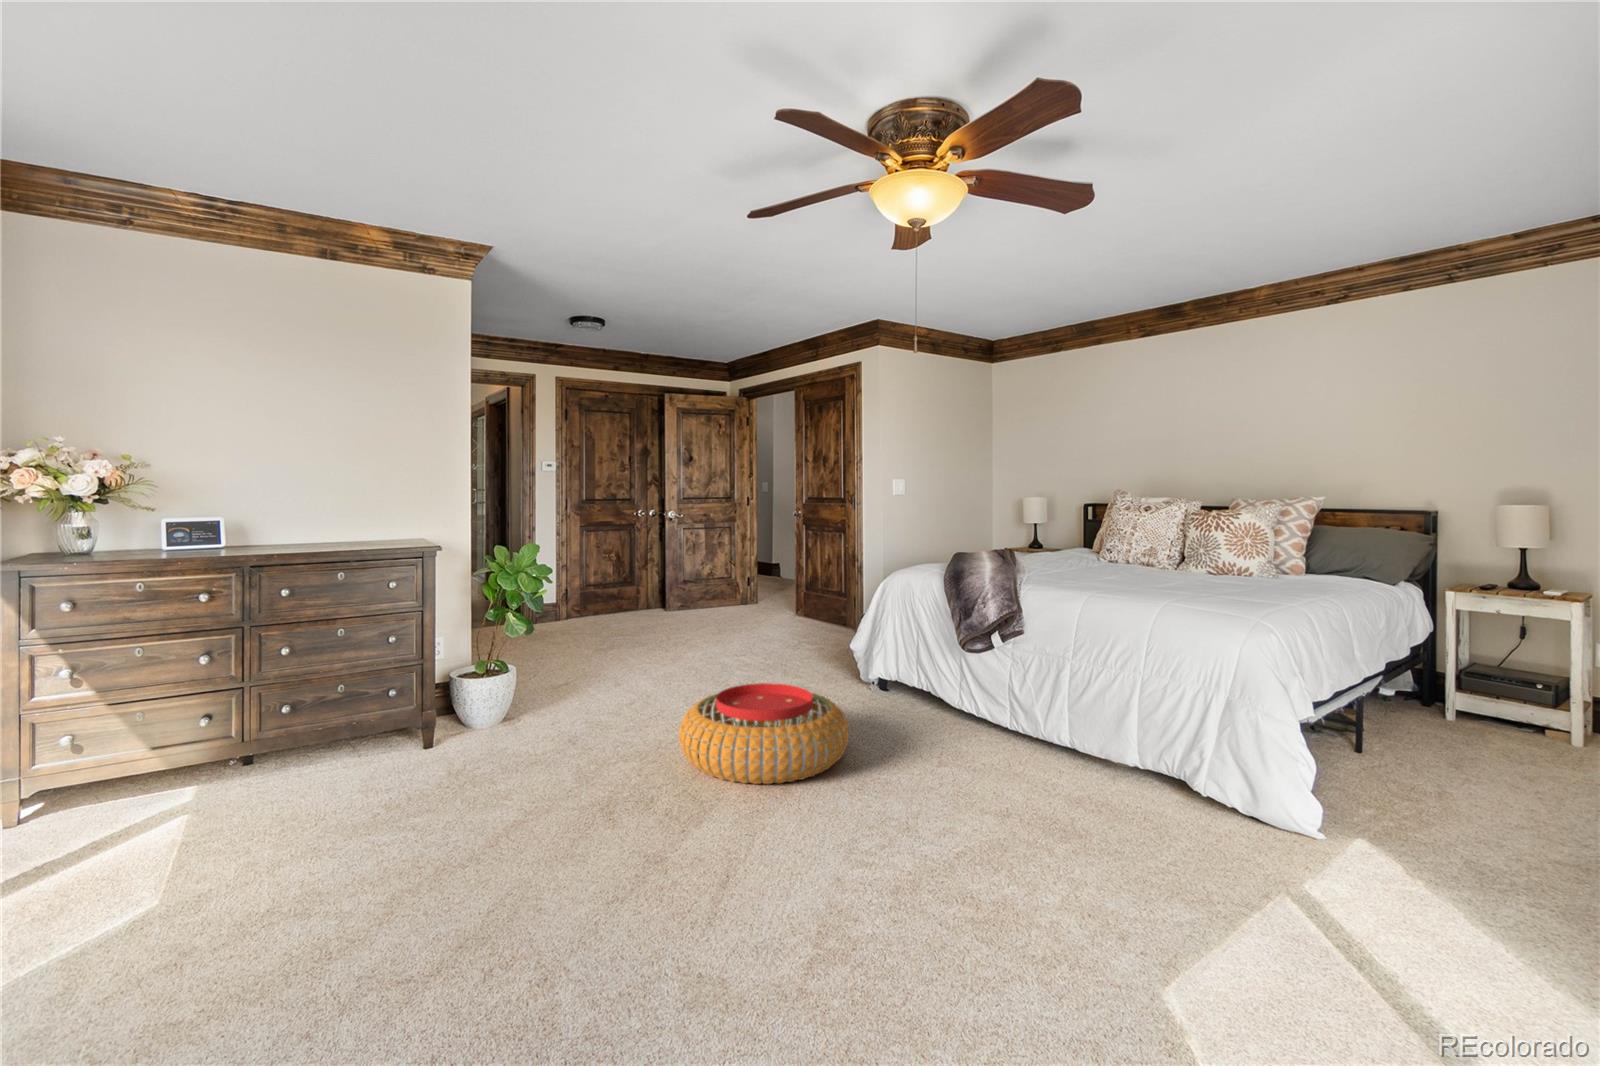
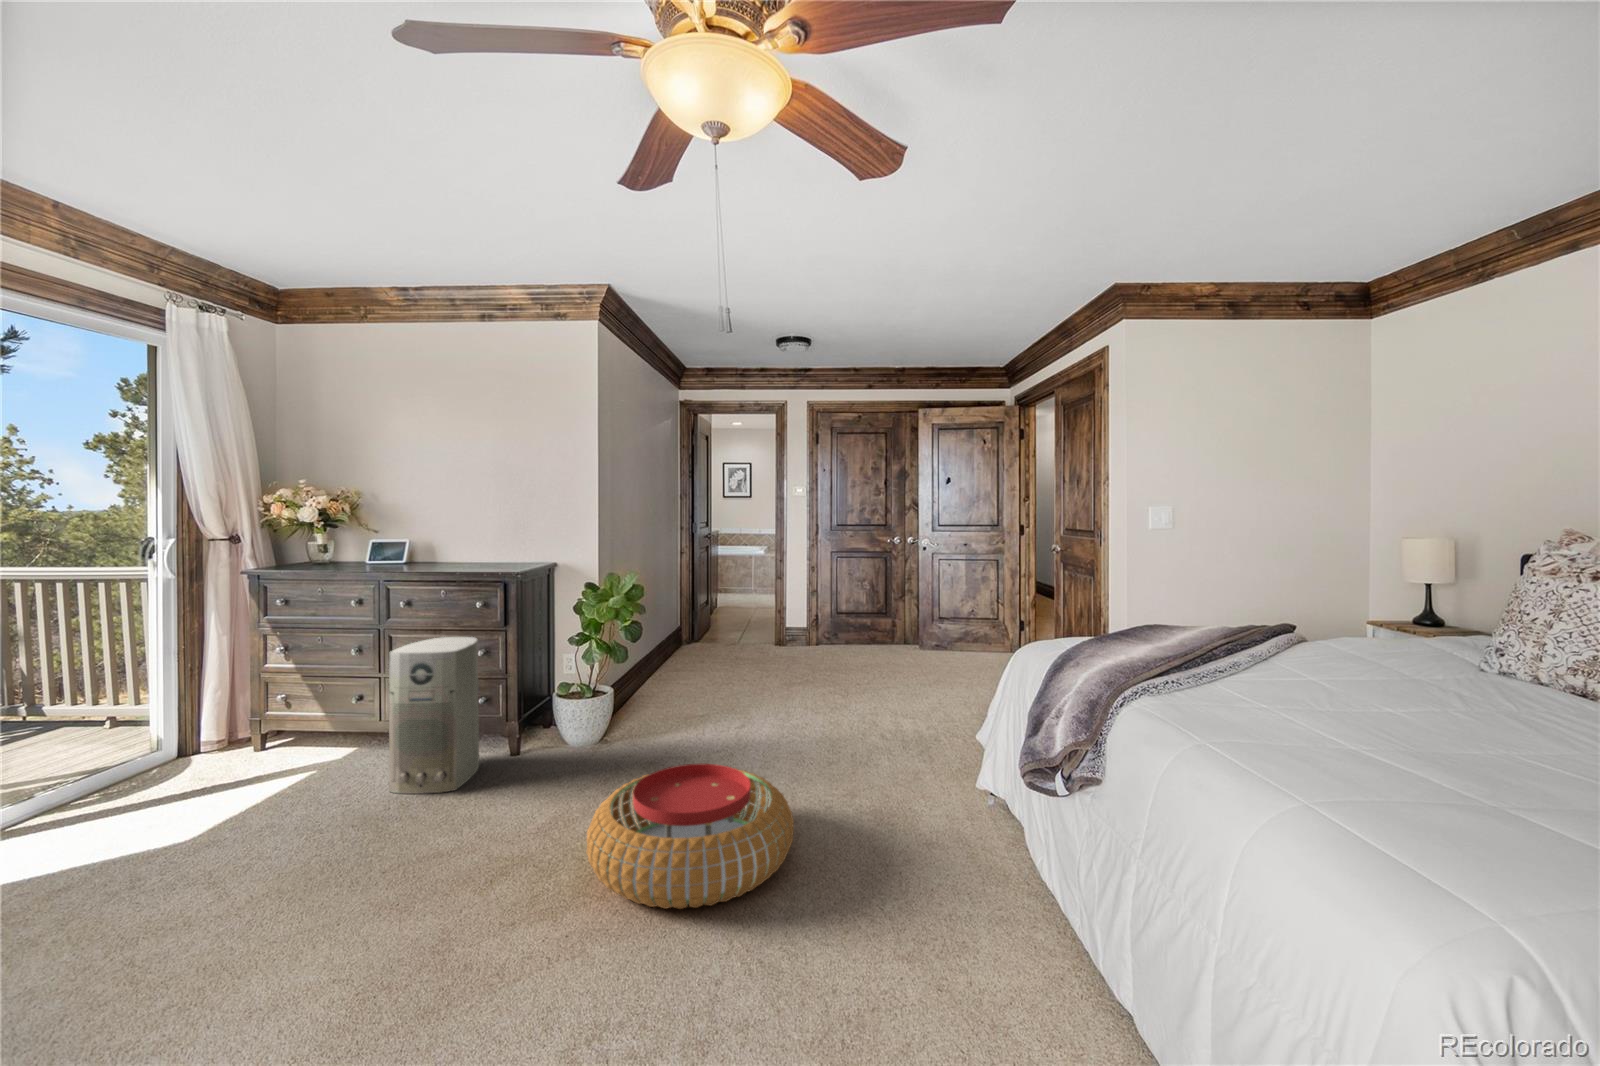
air purifier: none [334,614,438,804] -> present [389,637,479,794]

